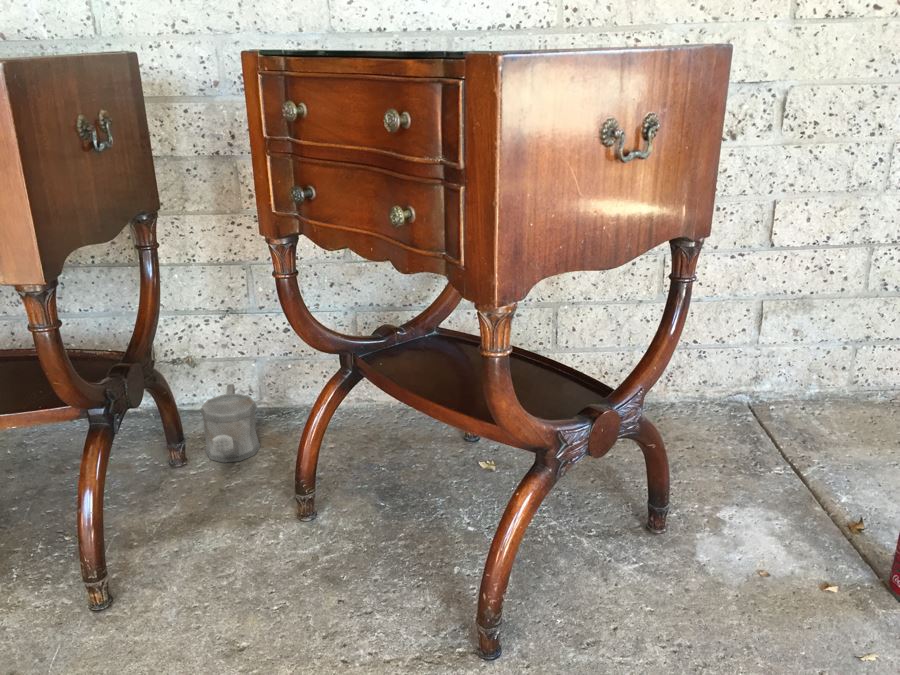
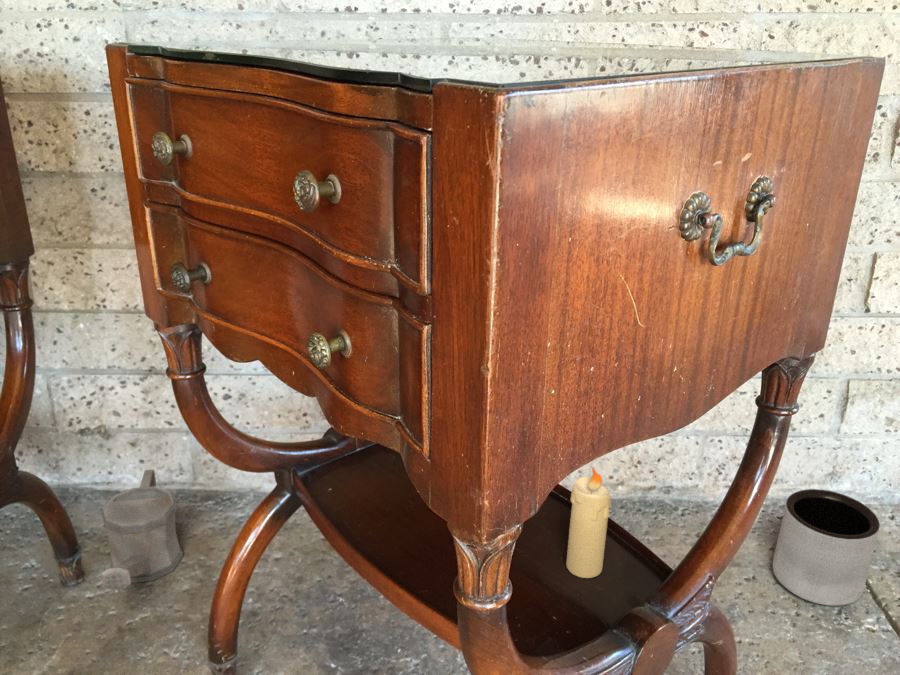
candle: none [550,319,578,398] -> present [566,468,611,578]
planter: none [708,378,783,460] -> present [773,489,880,606]

